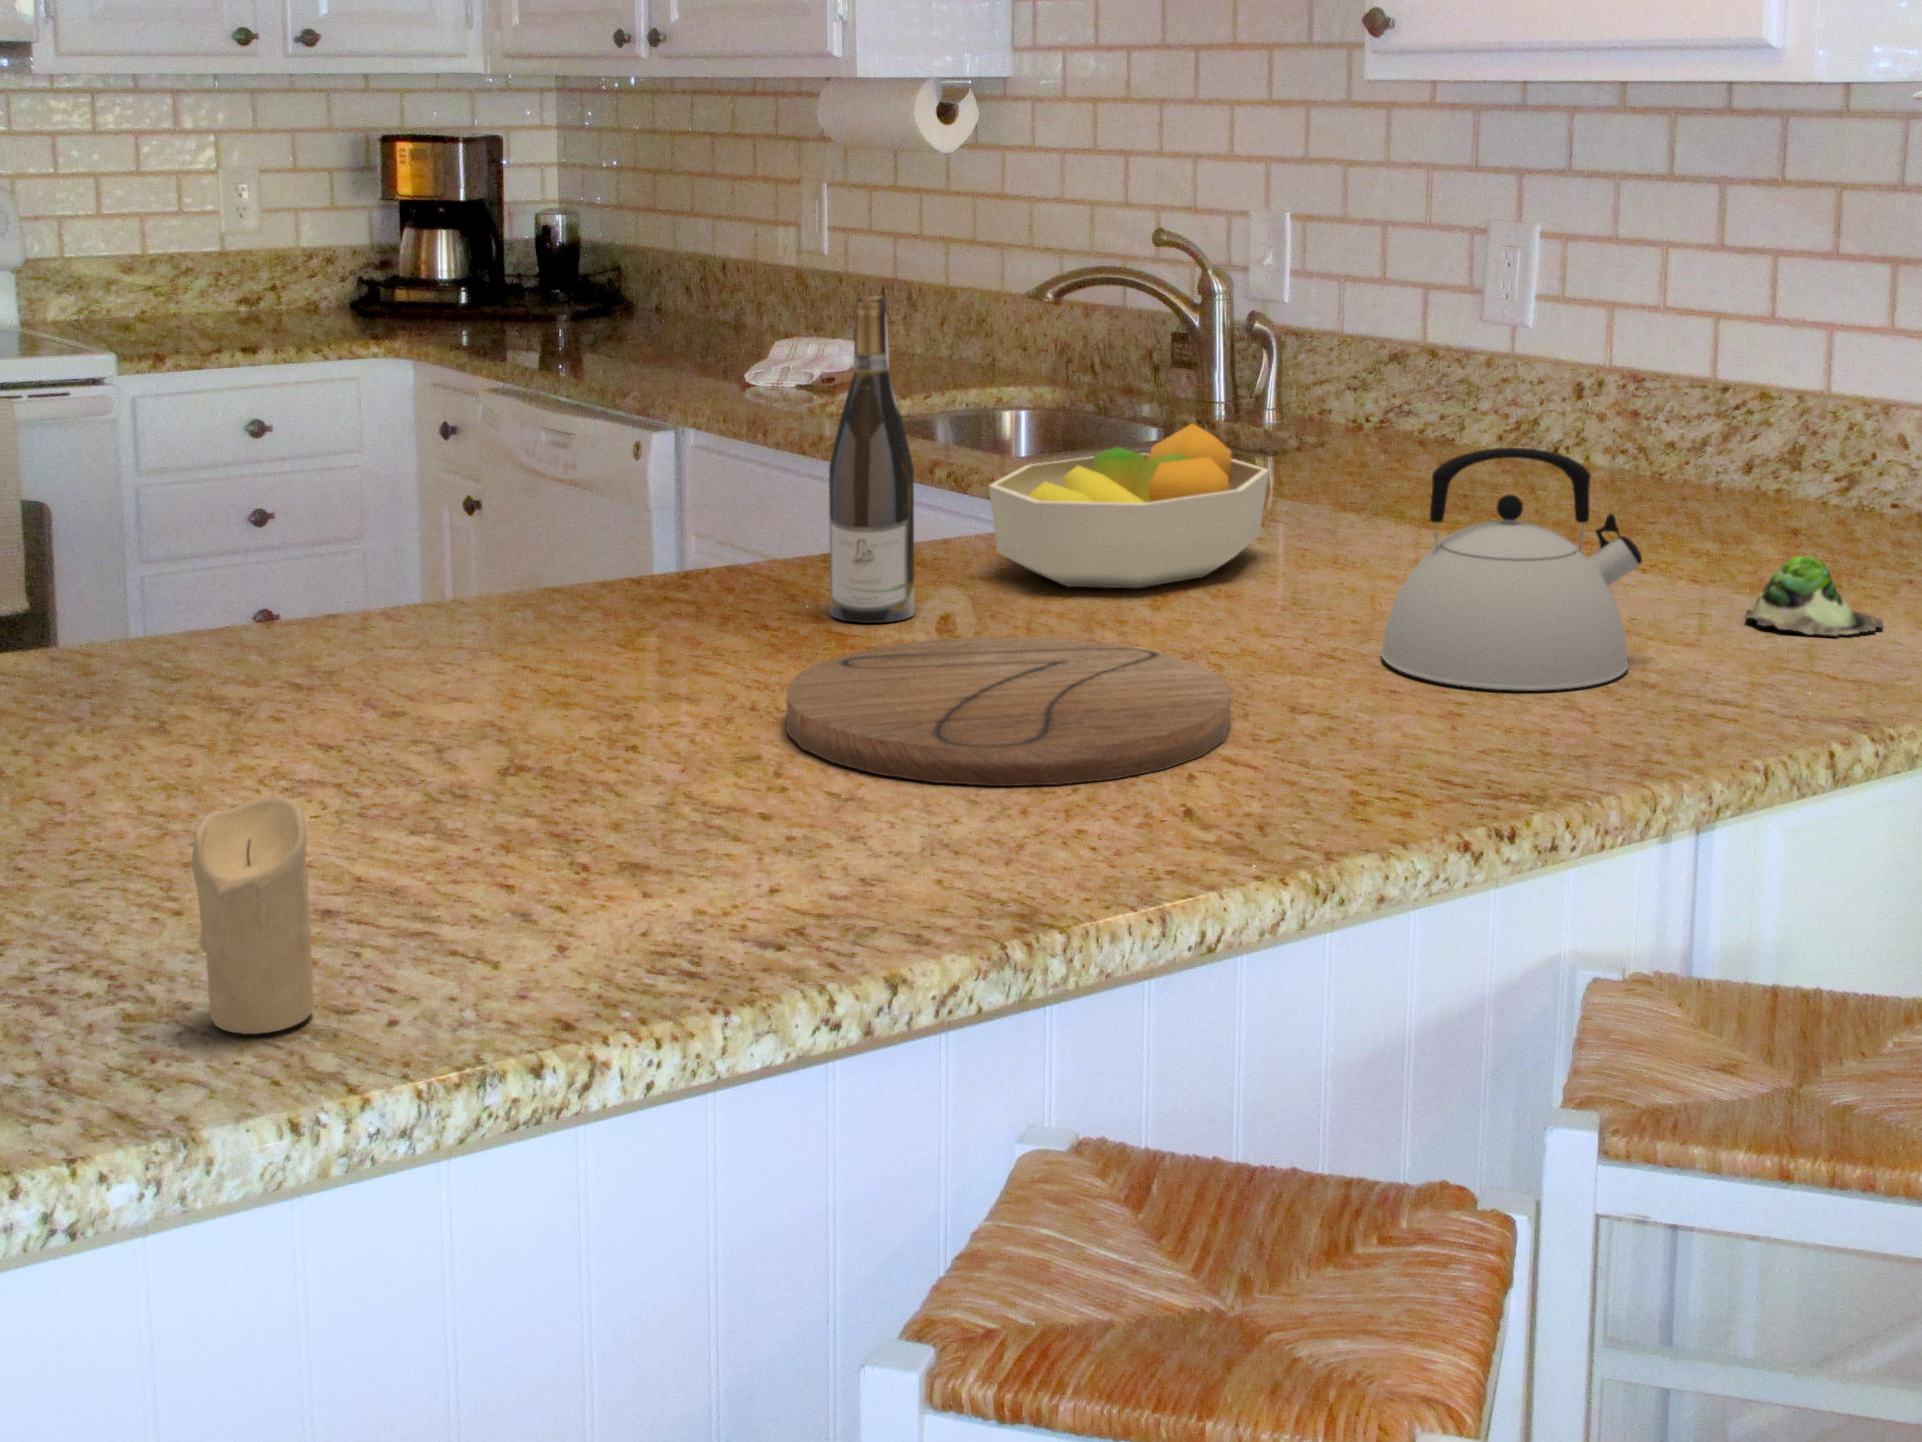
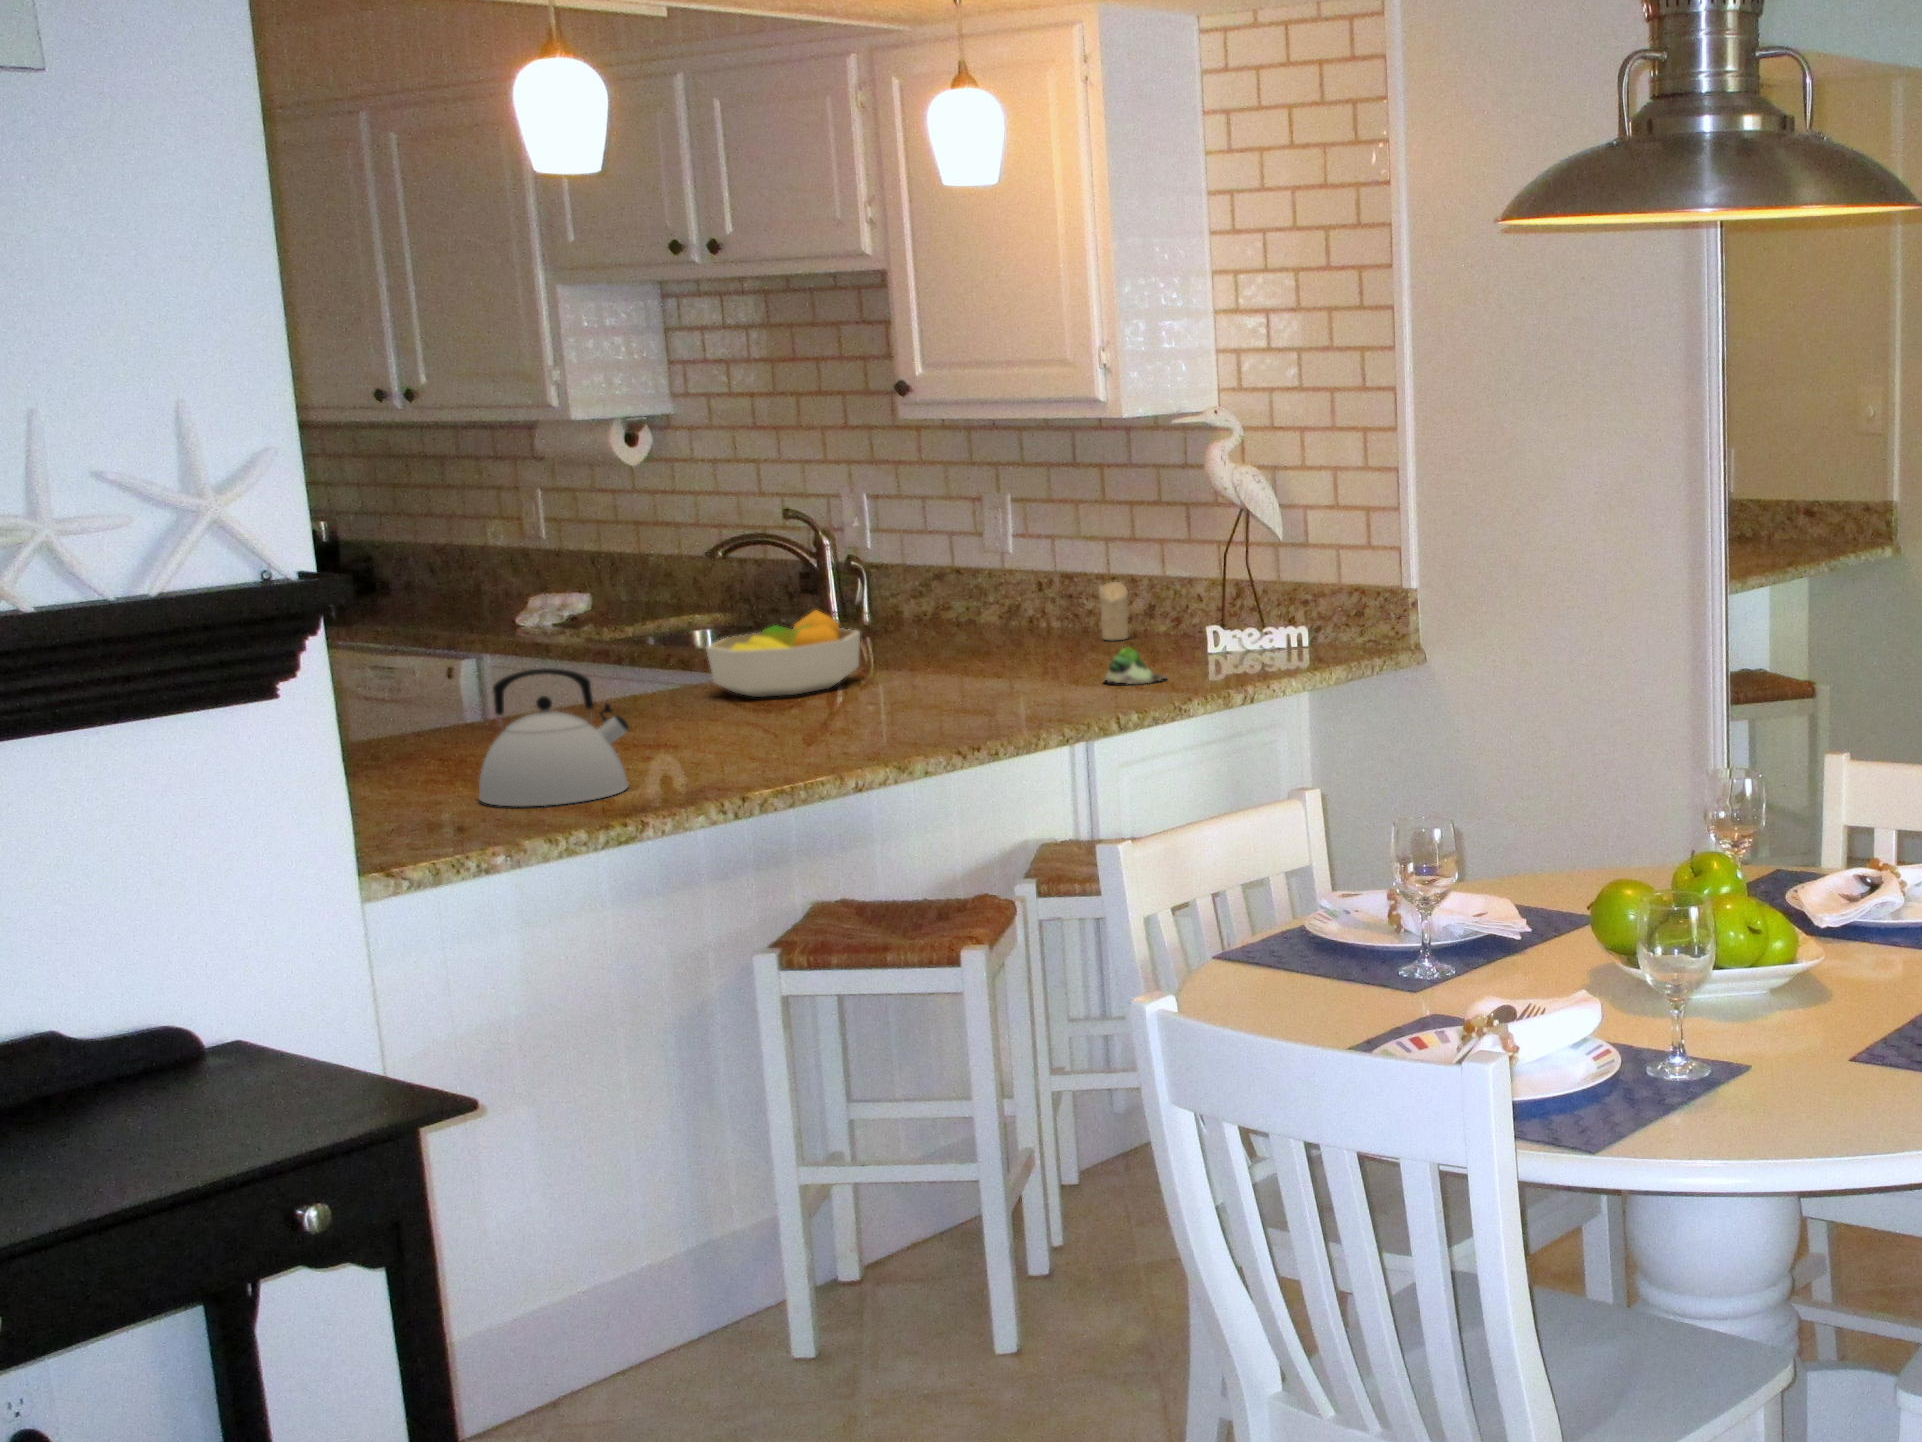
wine bottle: present [829,296,914,623] -> none [619,546,674,718]
kettle: present [1381,448,1642,690] -> present [479,668,629,806]
cutting board: present [786,637,1231,786] -> none [623,708,846,760]
candle: present [192,797,314,1034] -> present [1099,582,1129,640]

